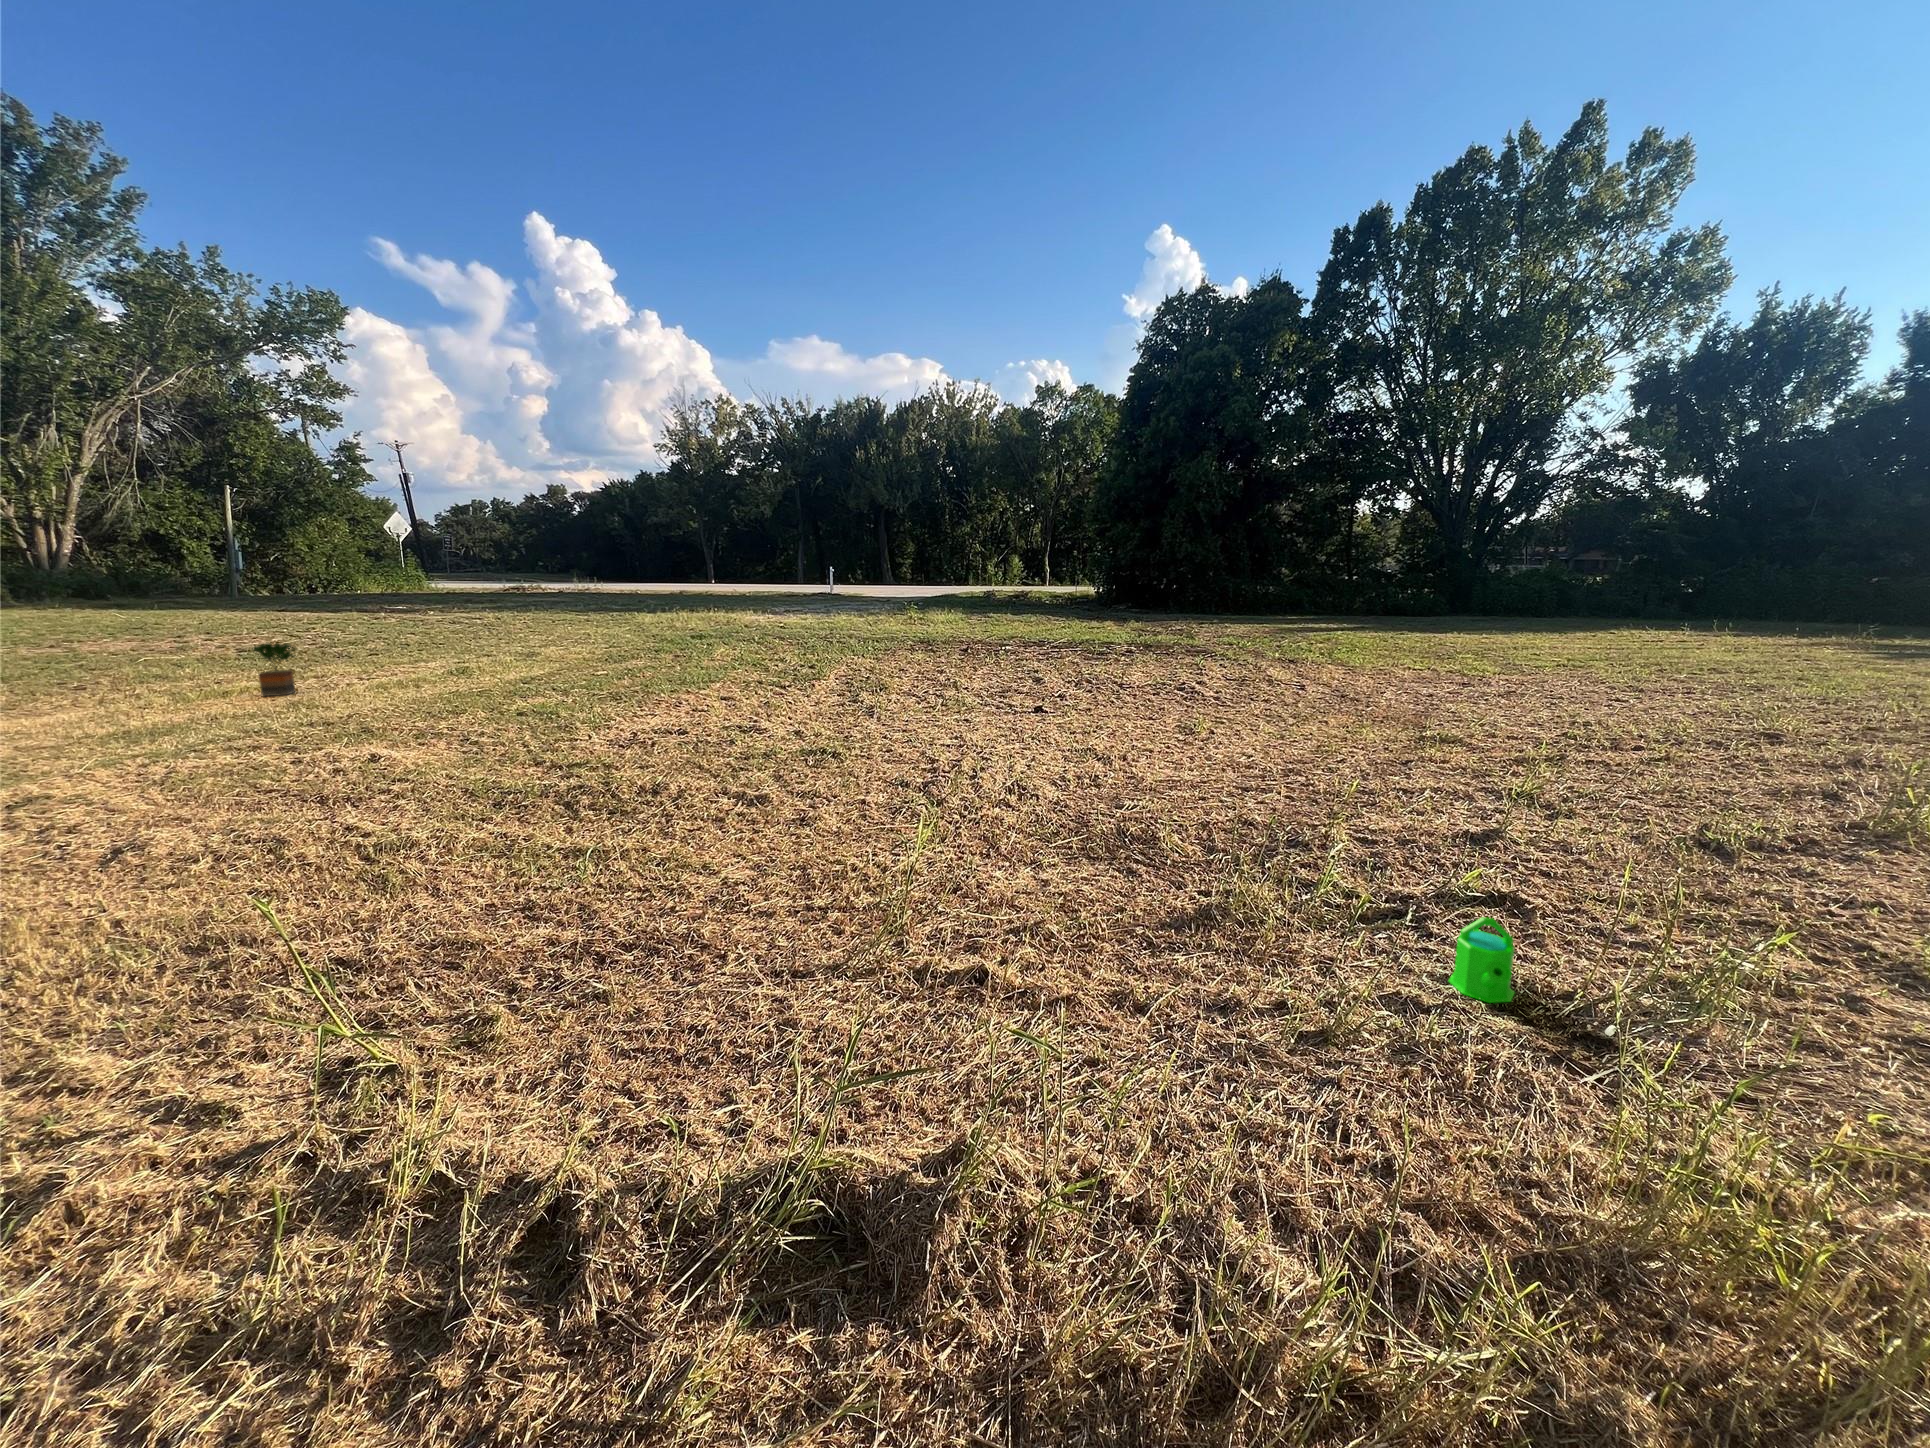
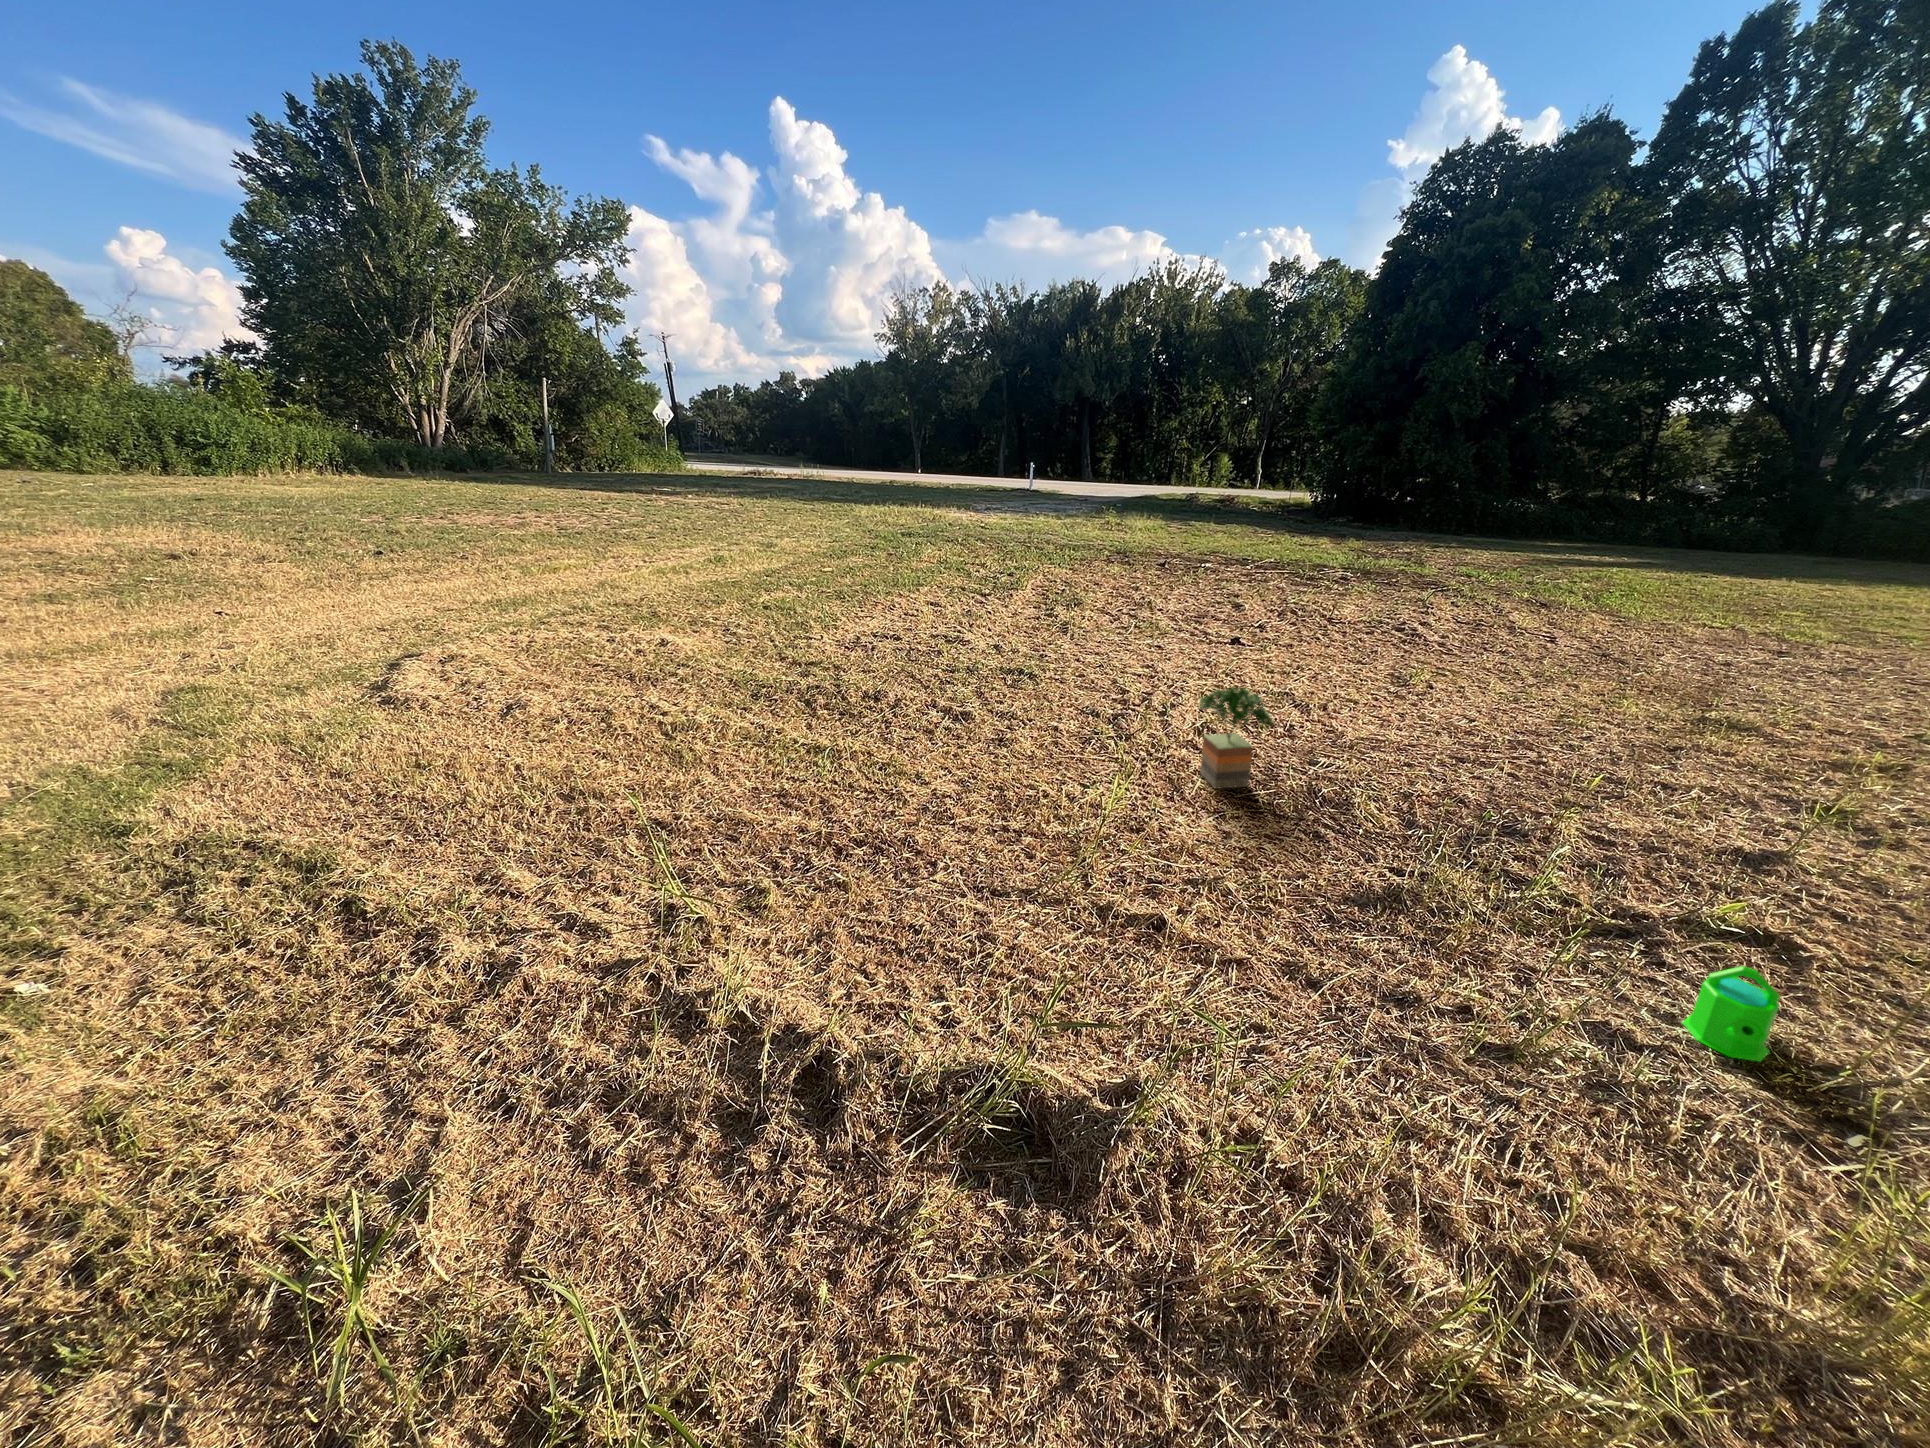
potted tree: present [252,642,295,696] -> present [1199,686,1273,789]

